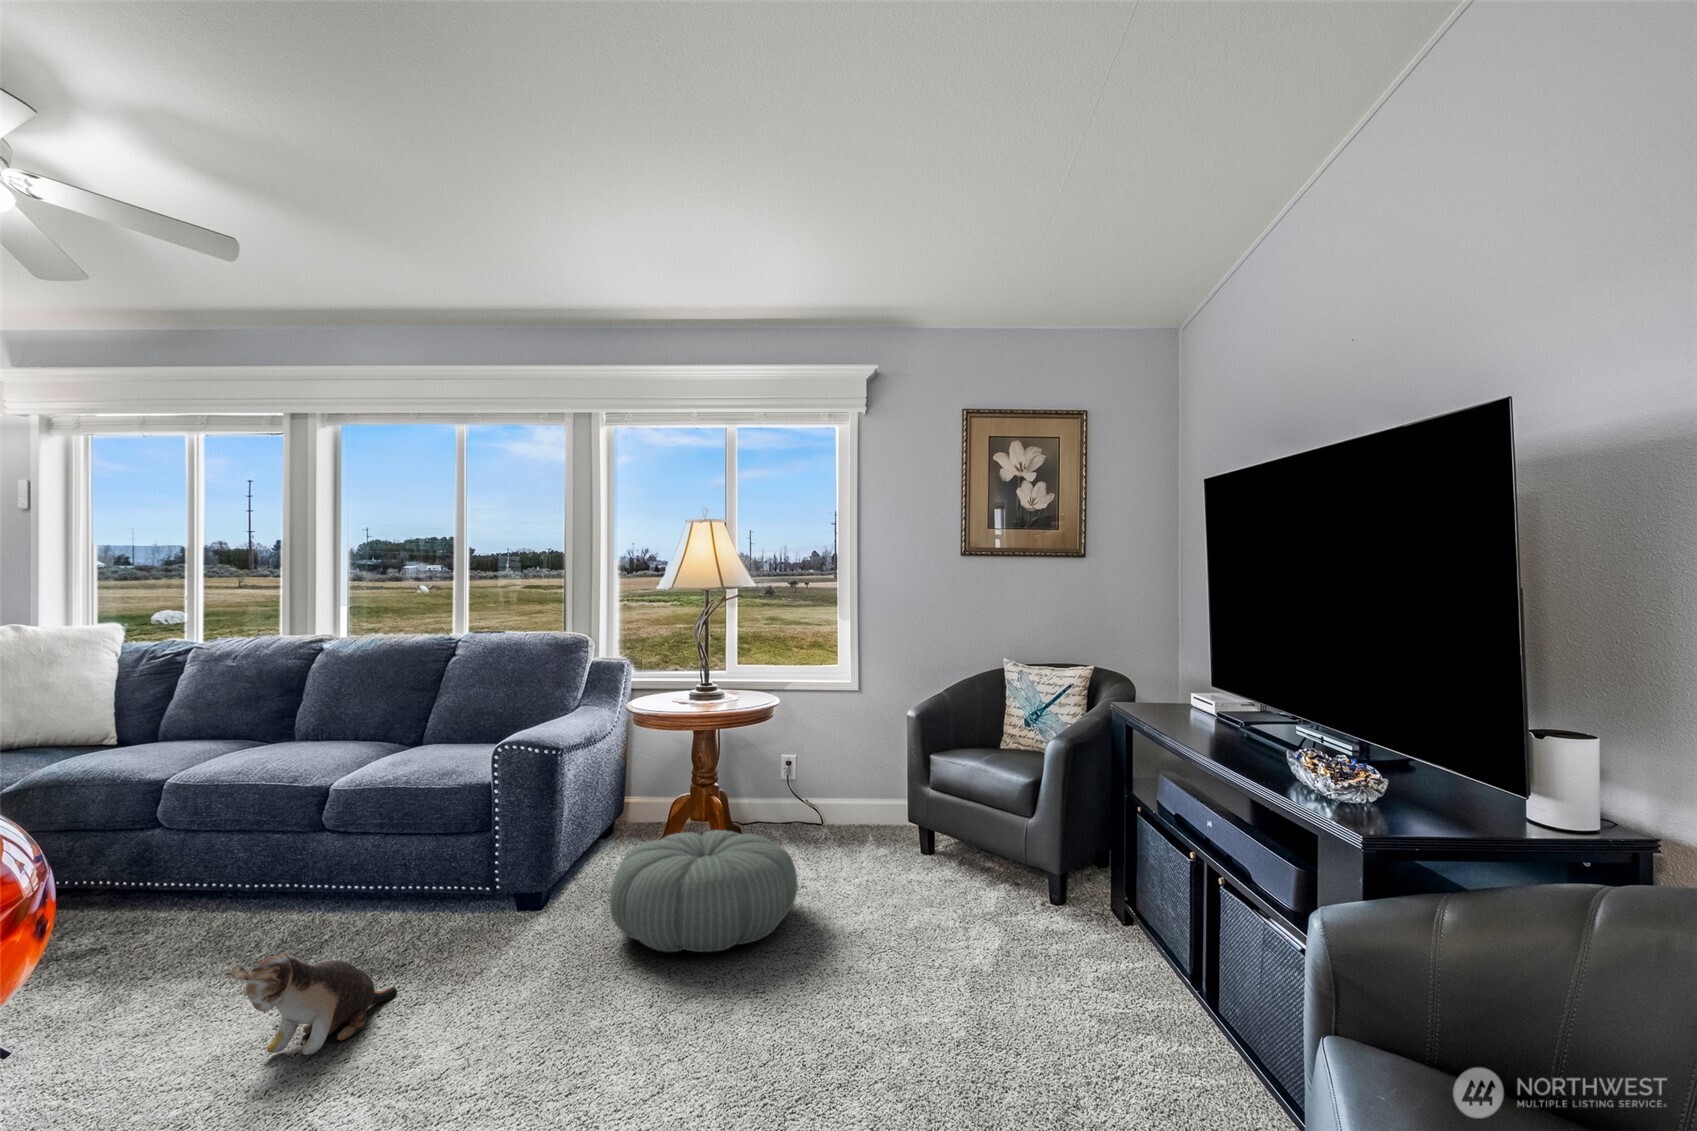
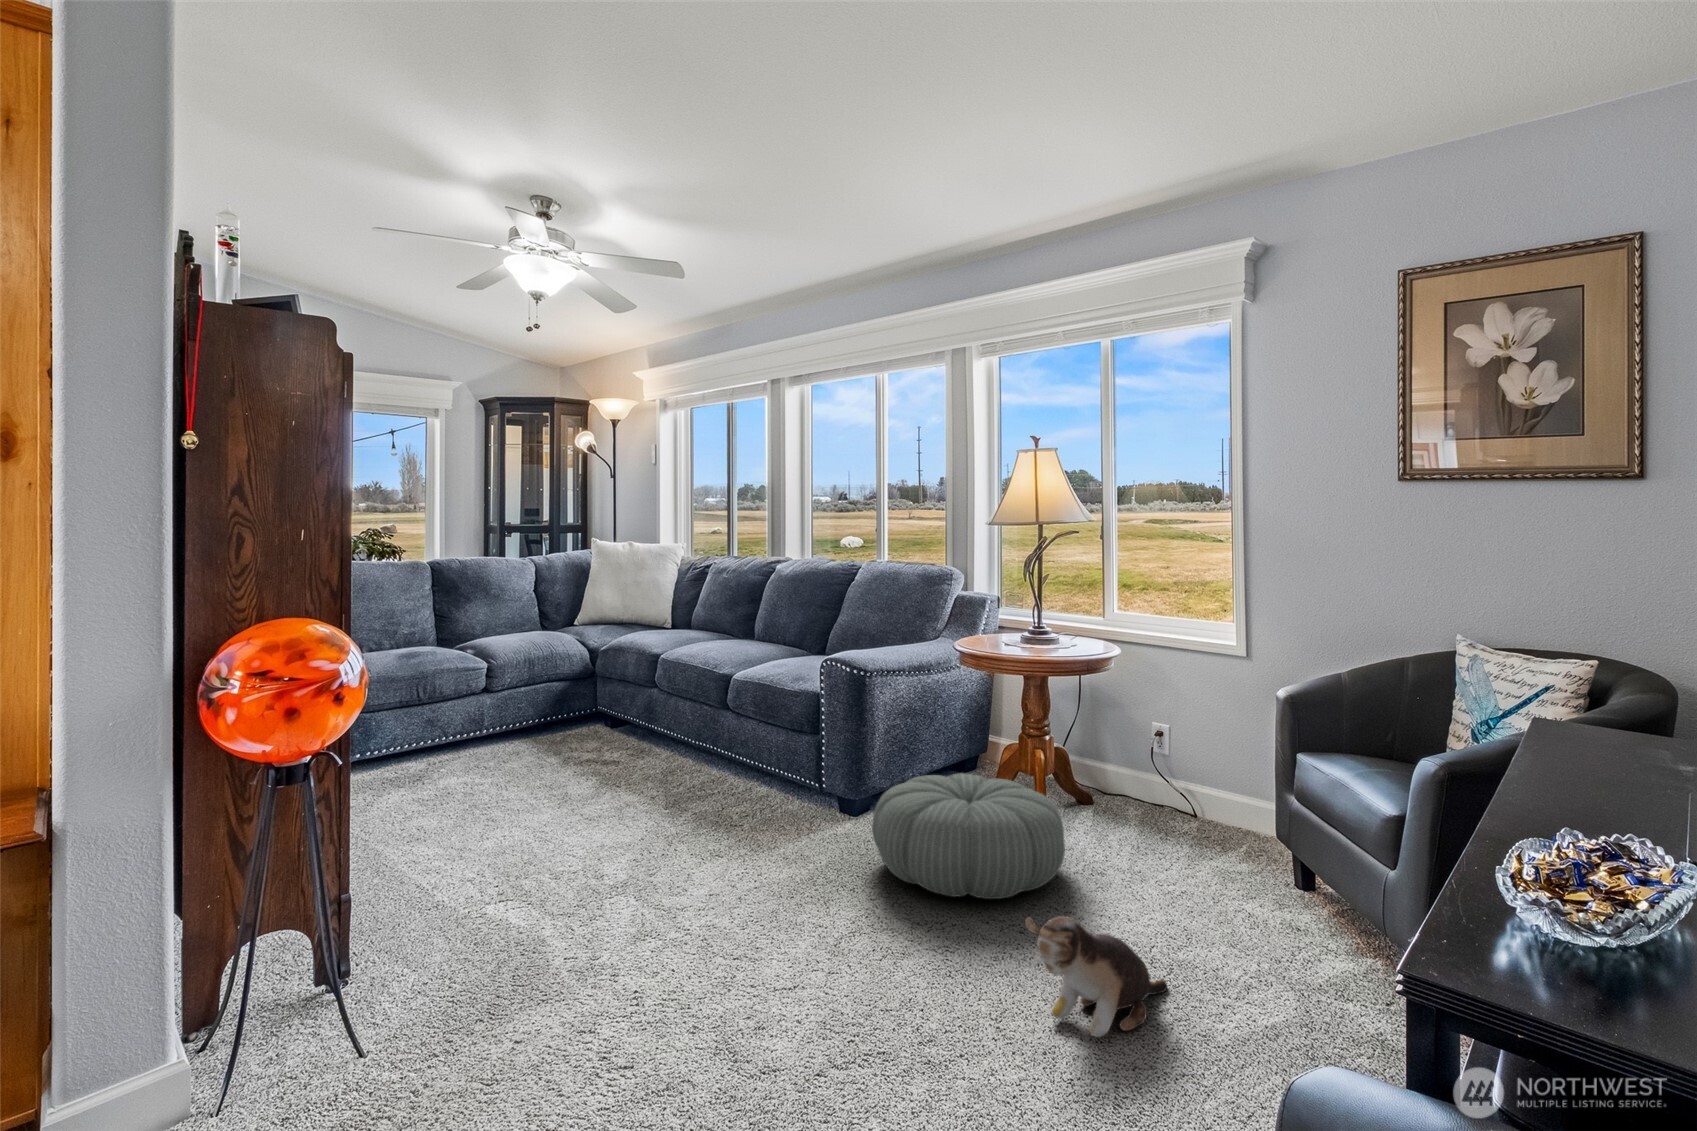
plush toy: present [231,953,397,1055] -> present [1025,916,1167,1037]

